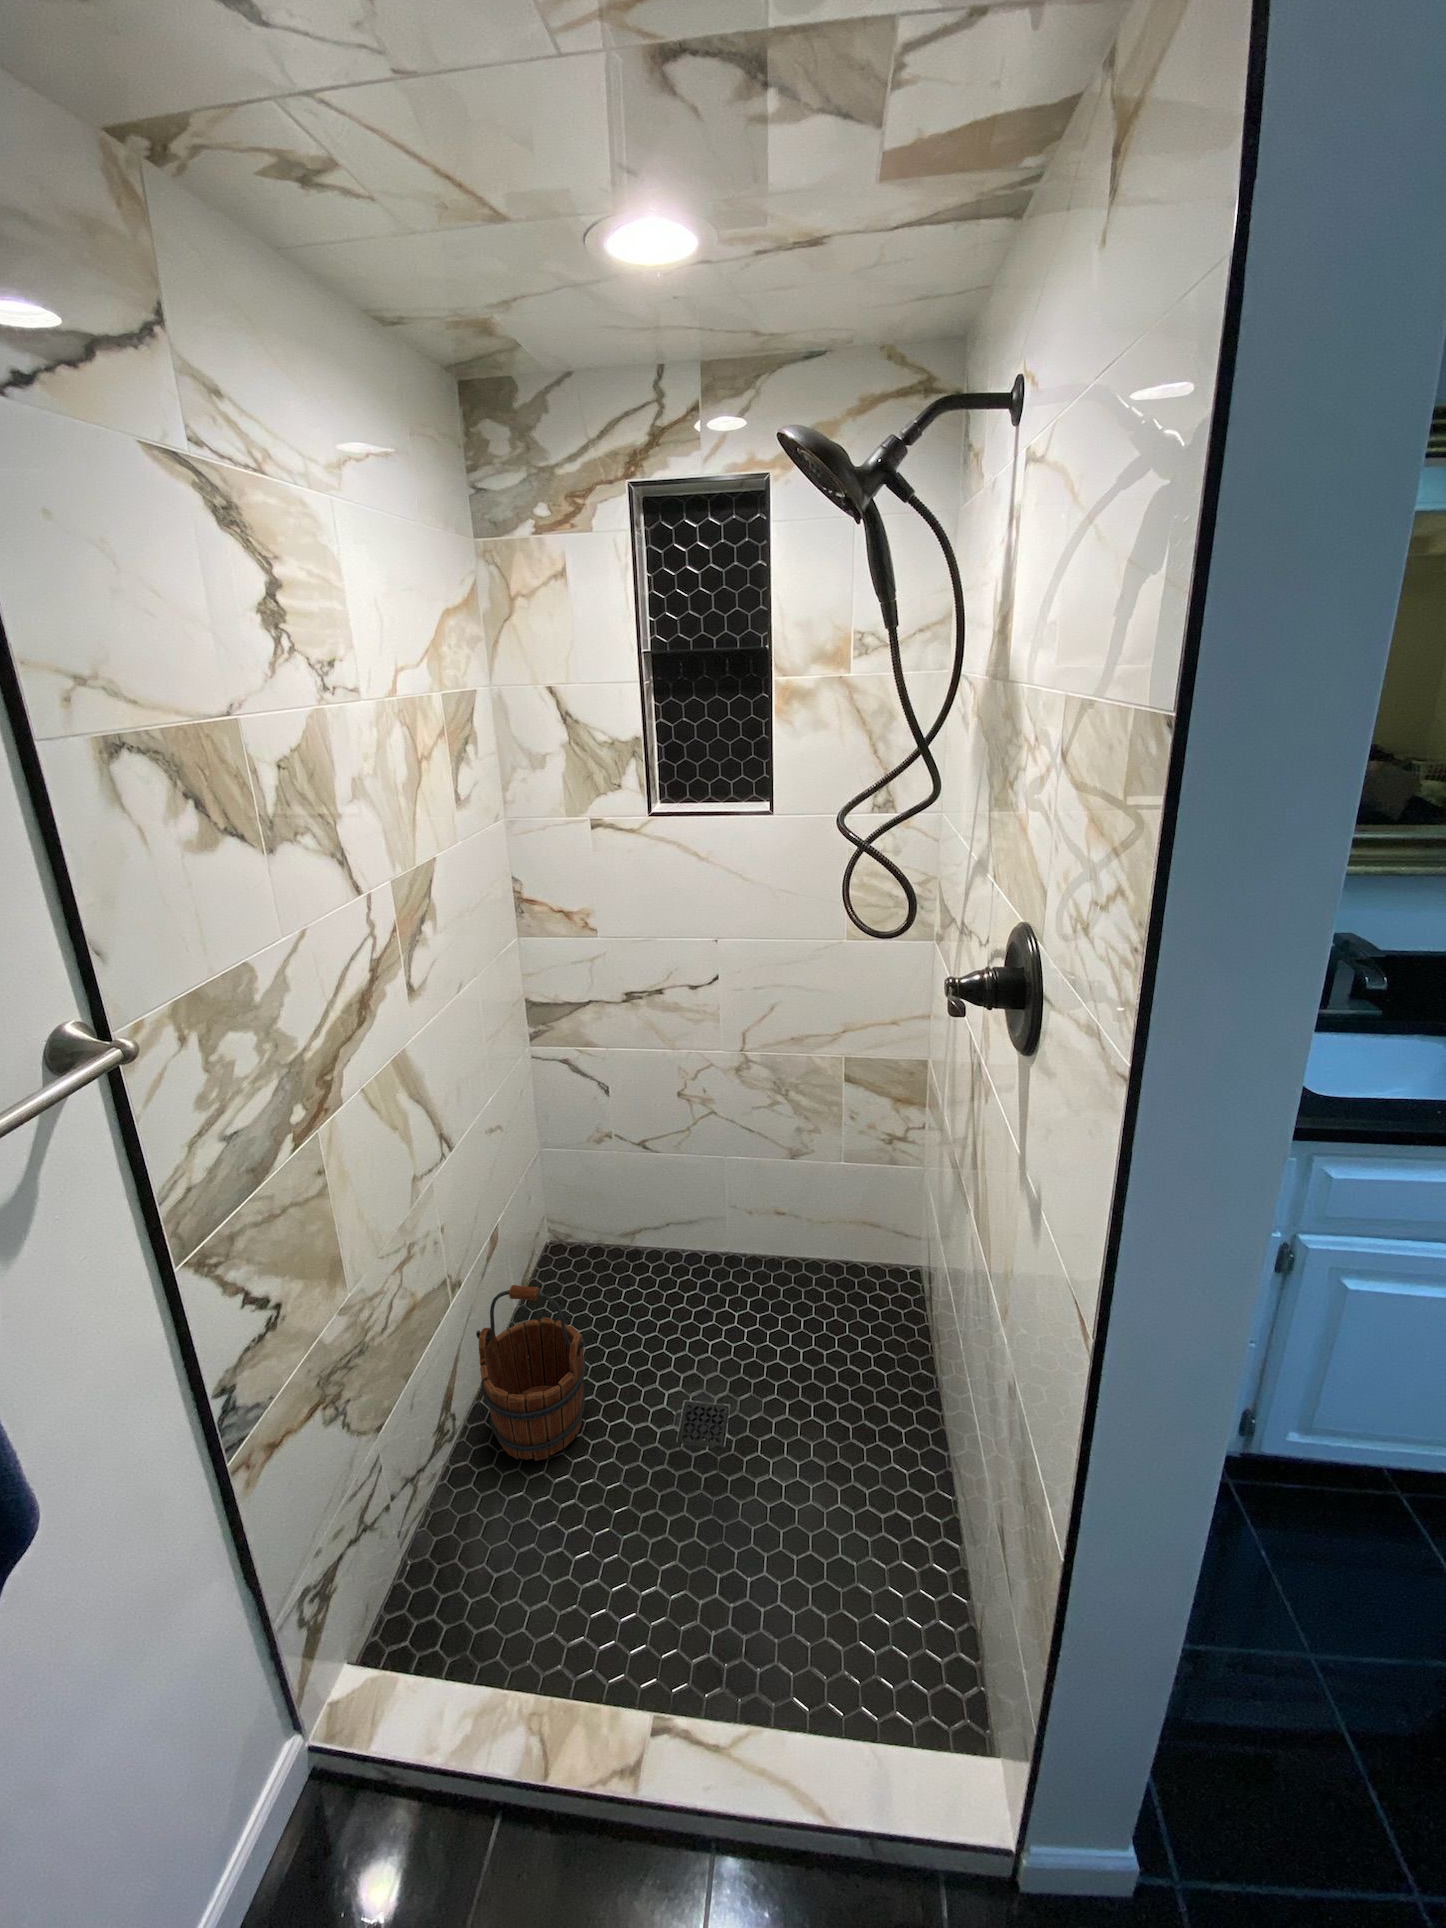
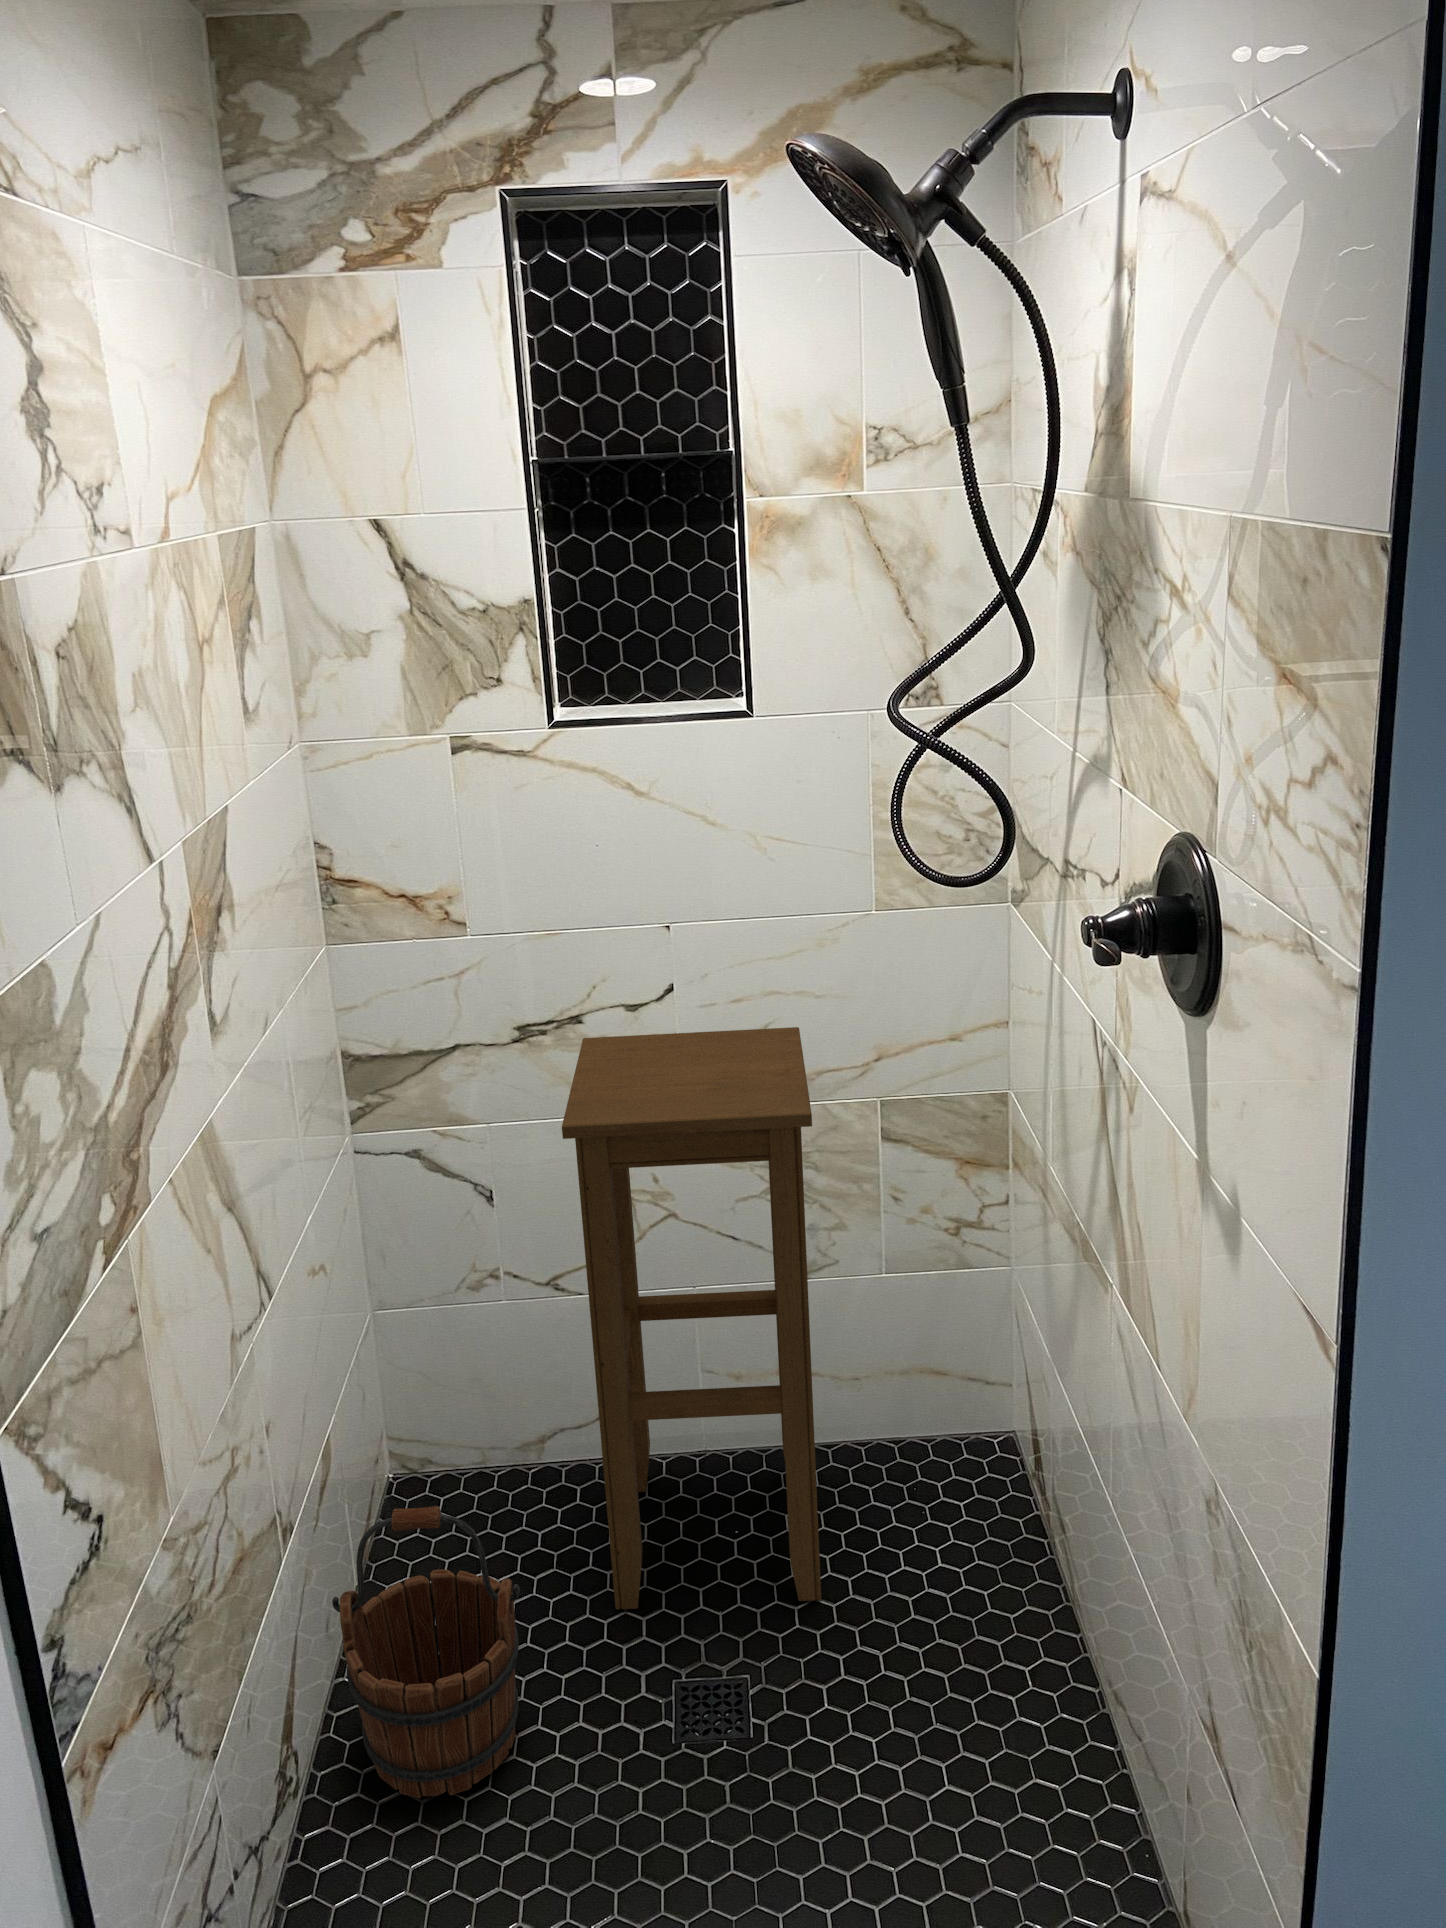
stool: none [629,1002,794,1364] -> present [562,1027,821,1609]

